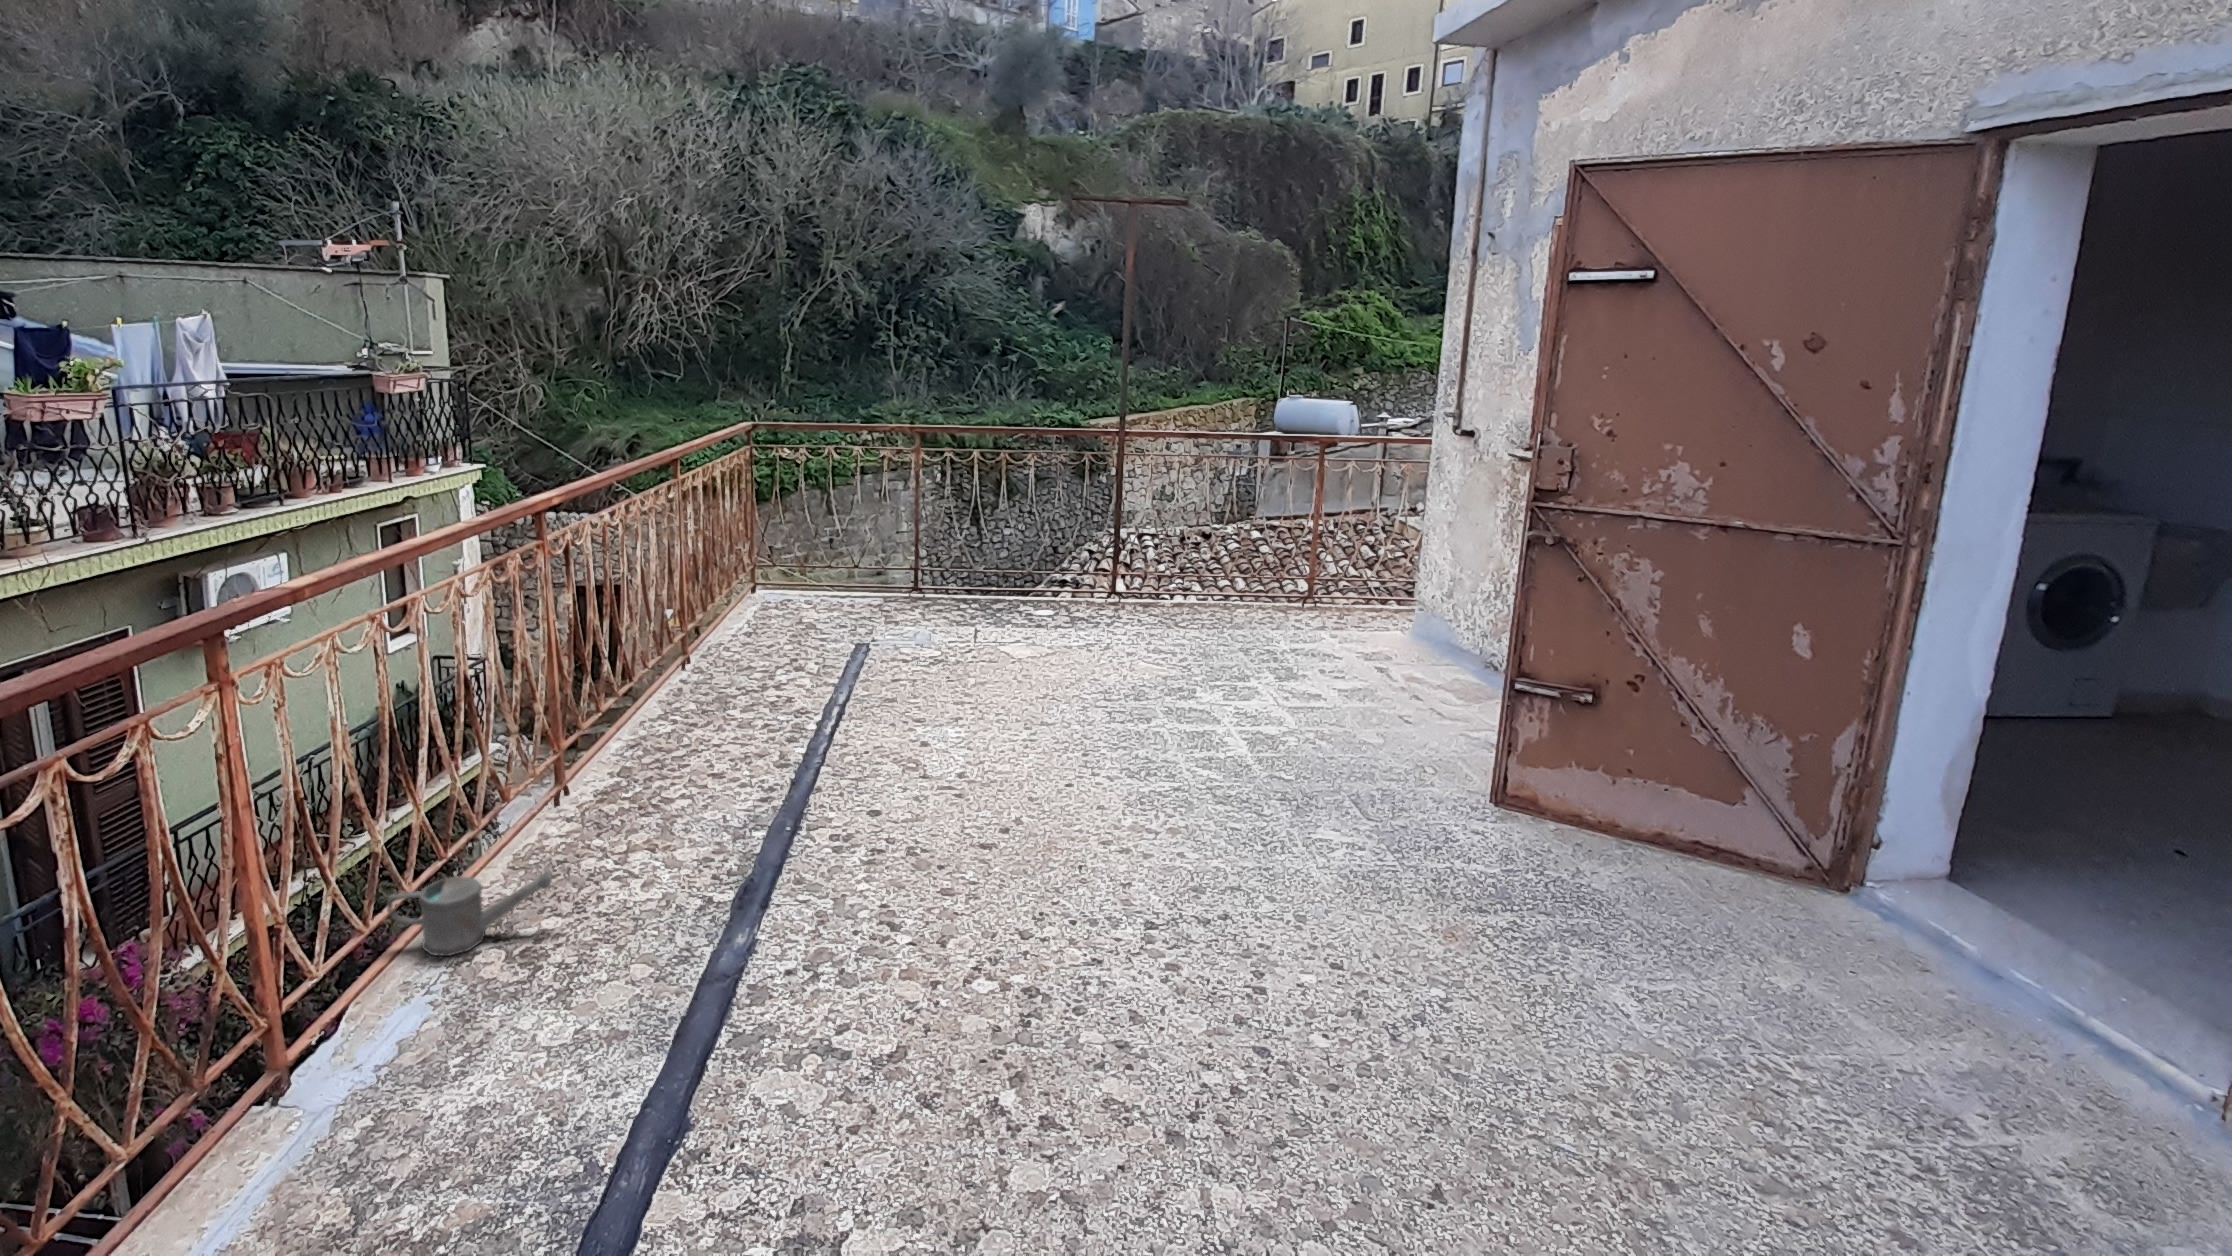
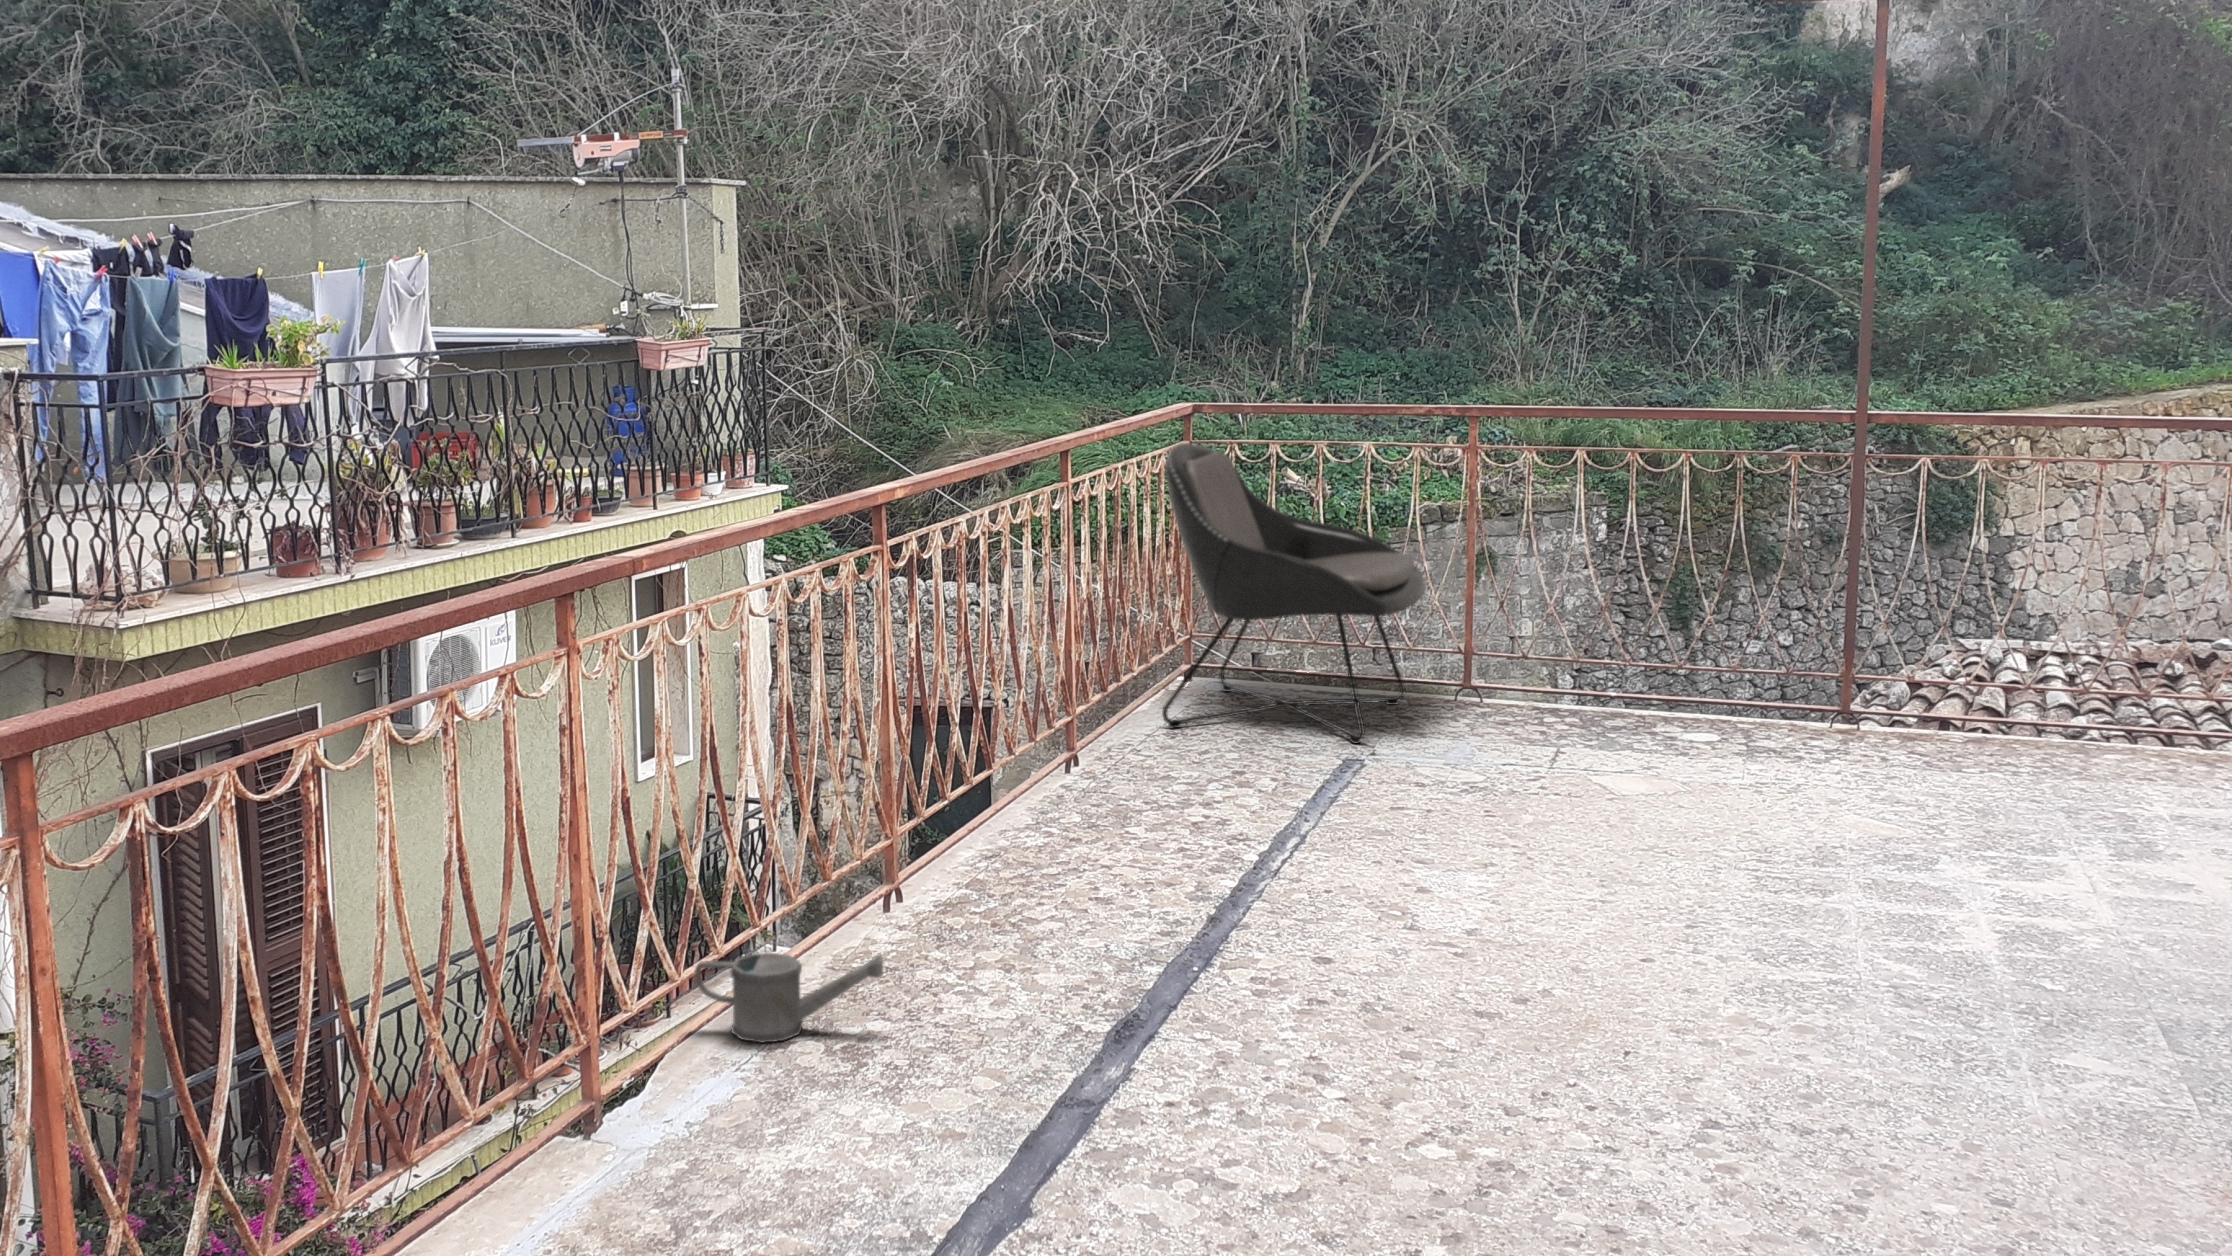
lounge chair: none [737,445,899,634] -> present [1162,444,1425,744]

